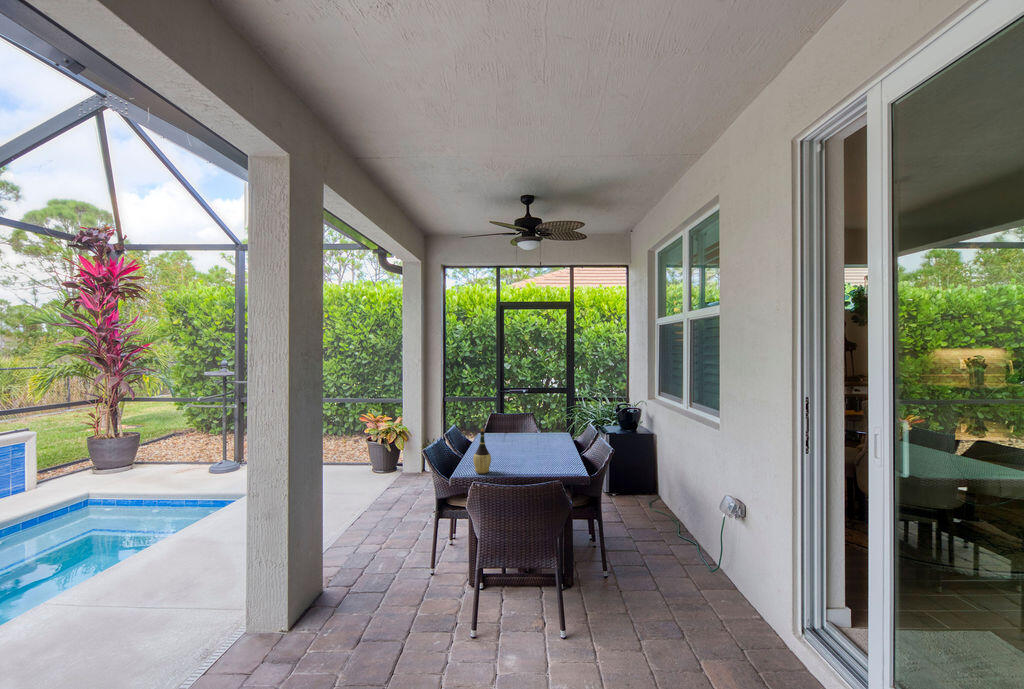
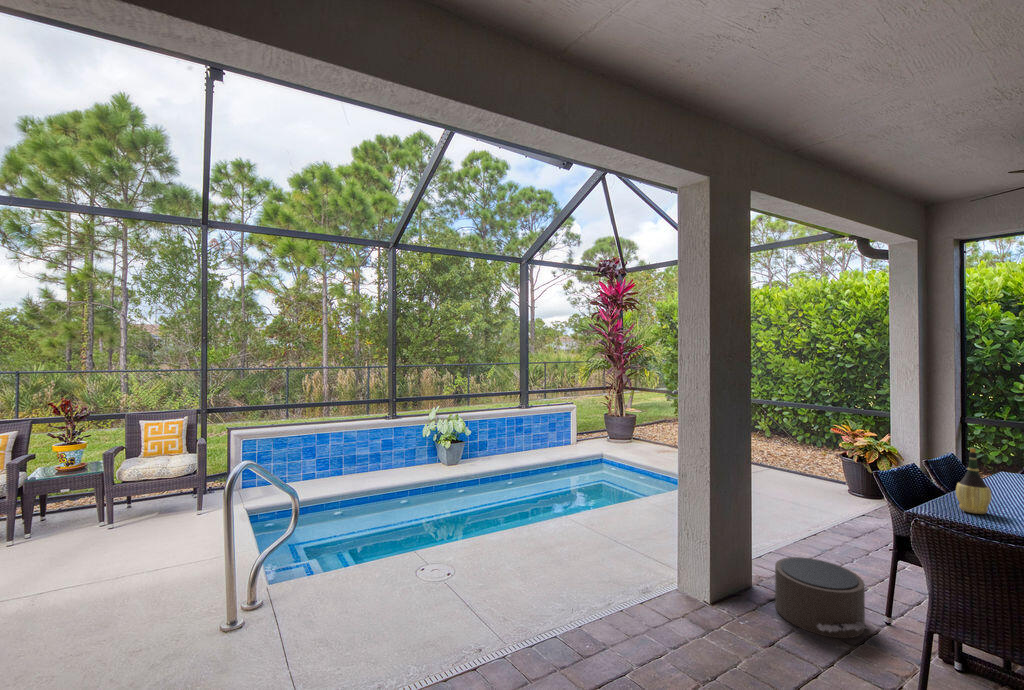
pouf: none [340,540,426,607] -> present [763,557,866,638]

